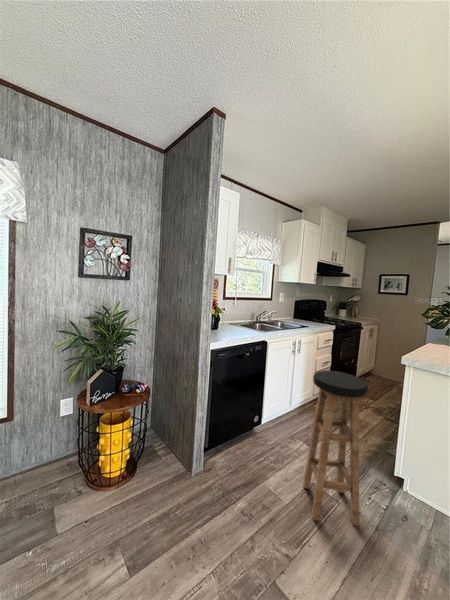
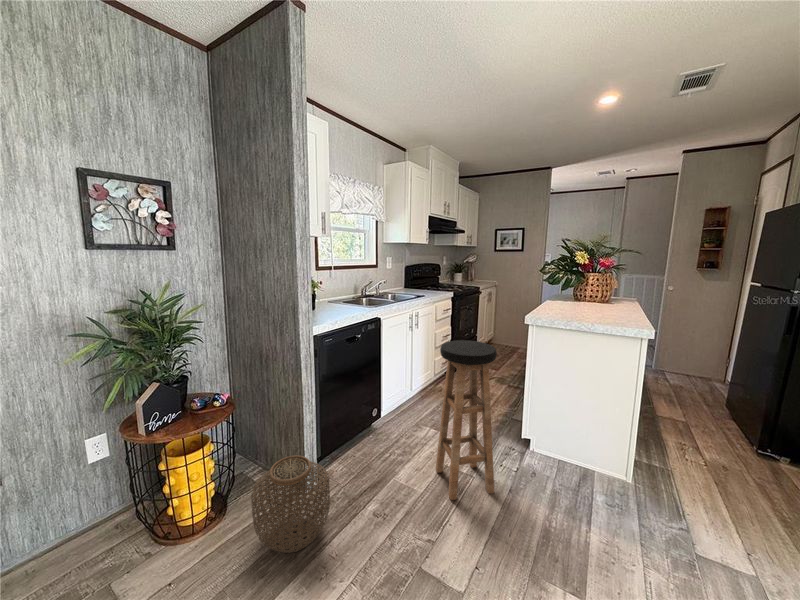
woven basket: none [147,443,208,525] -> present [251,455,330,553]

